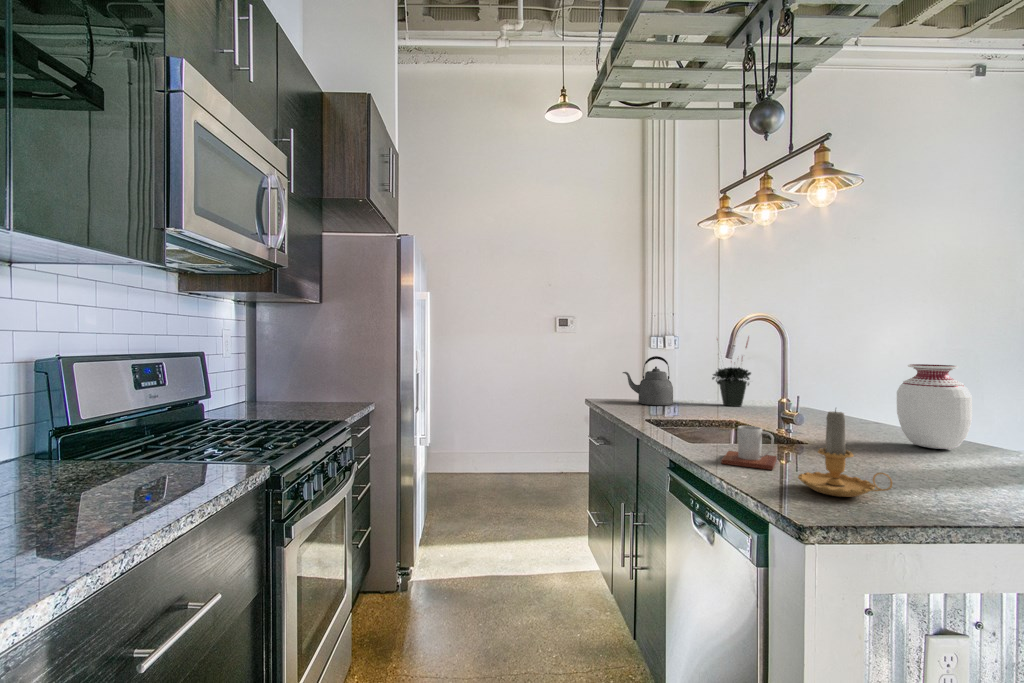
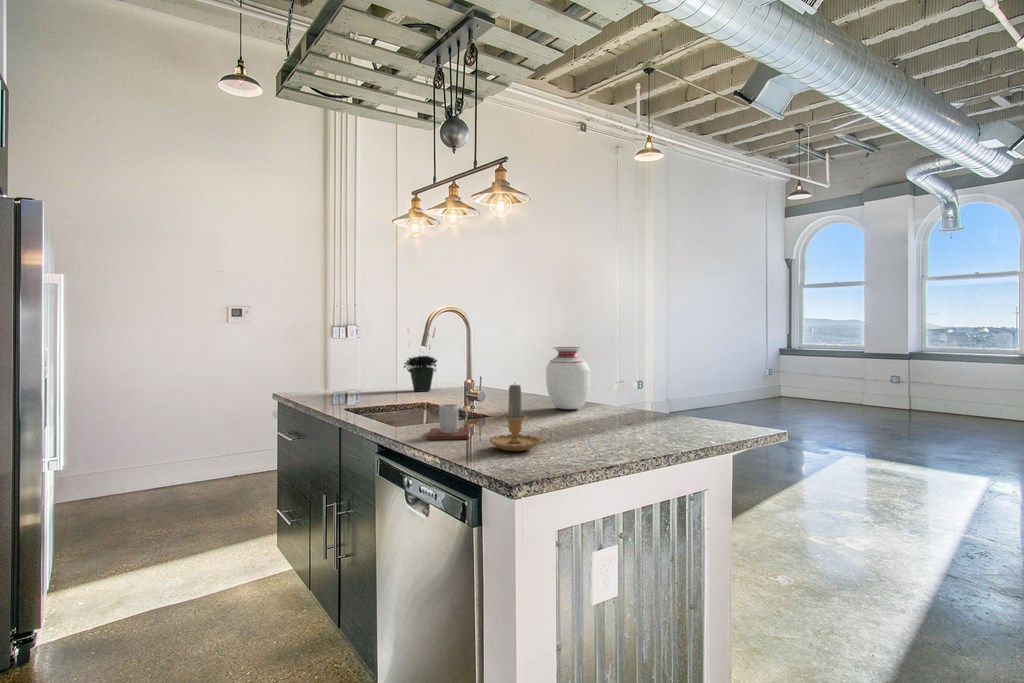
kettle: present [623,356,673,405] -> none [316,348,369,396]

